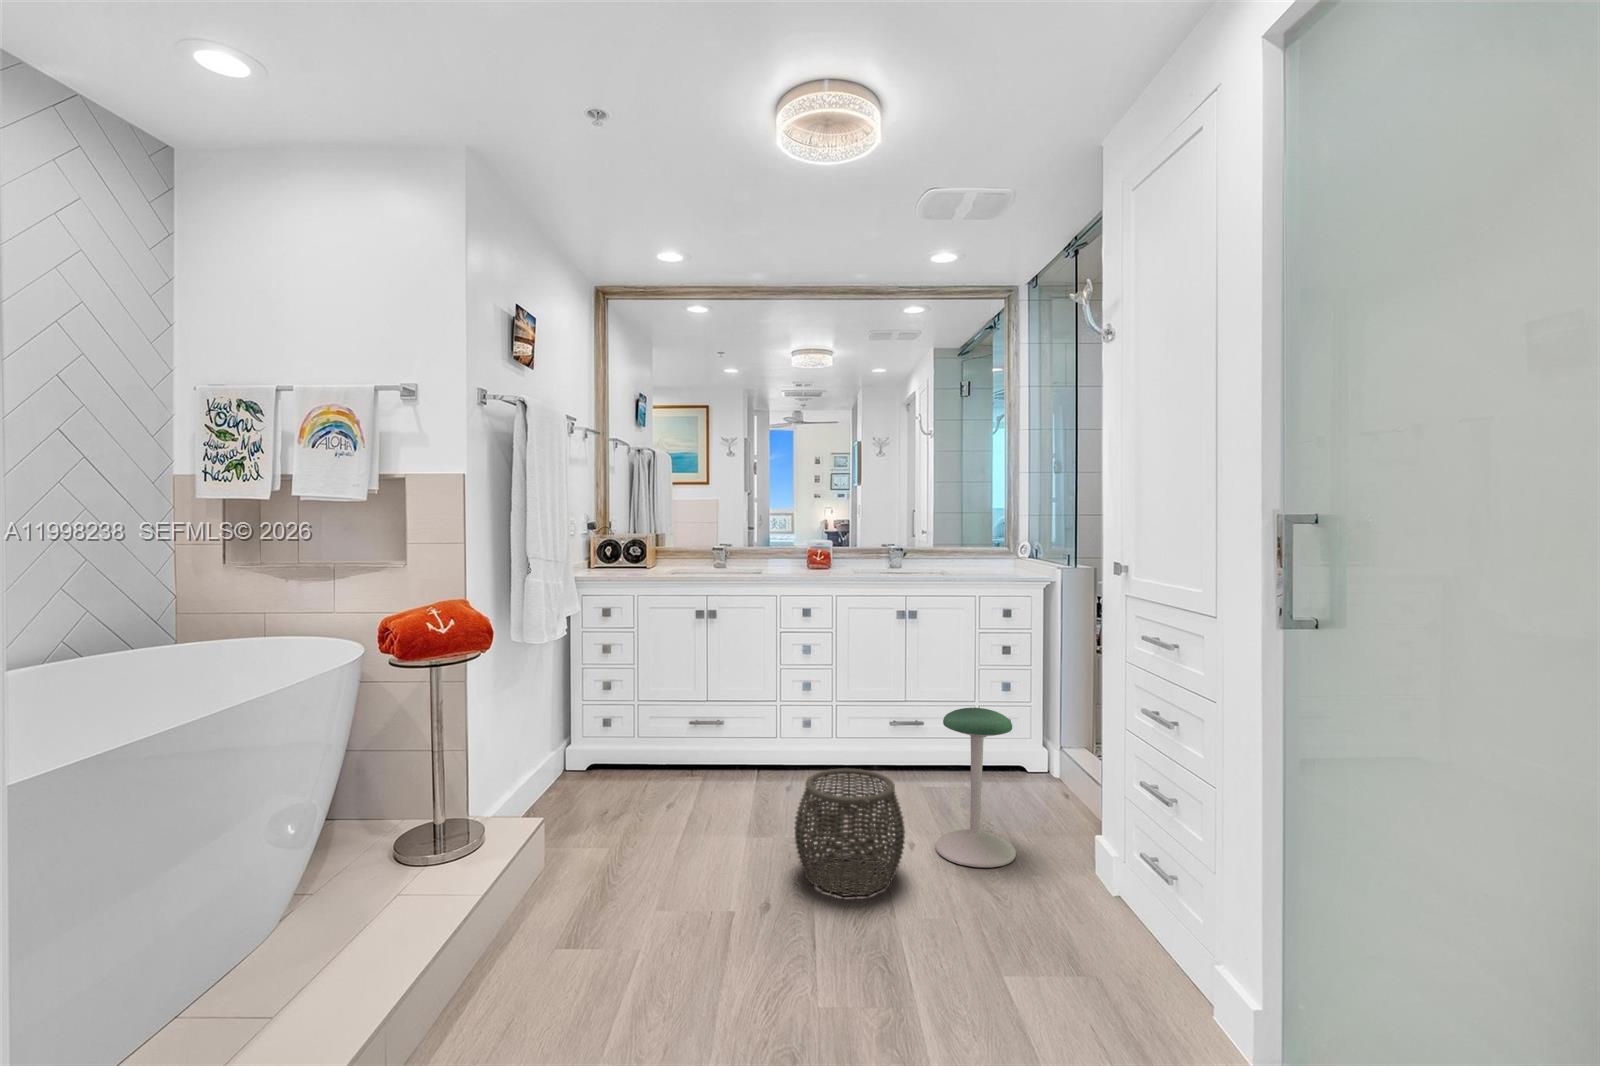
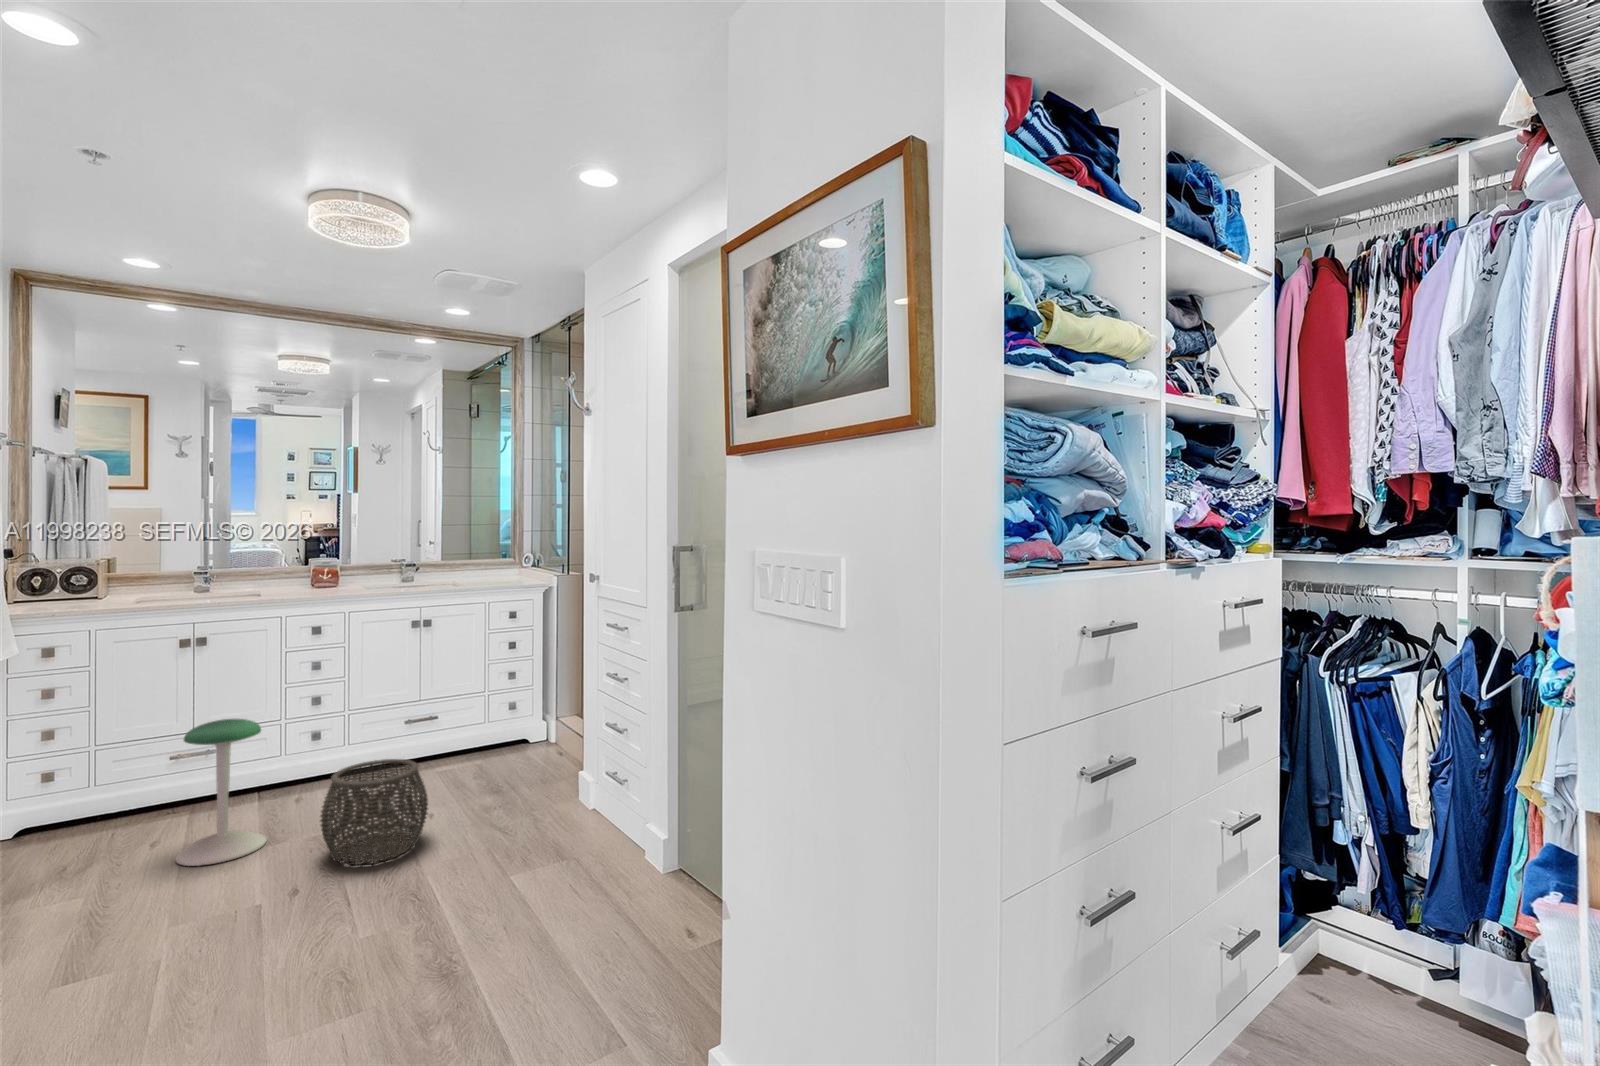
stool: present [935,708,1016,868] -> present [175,719,267,866]

